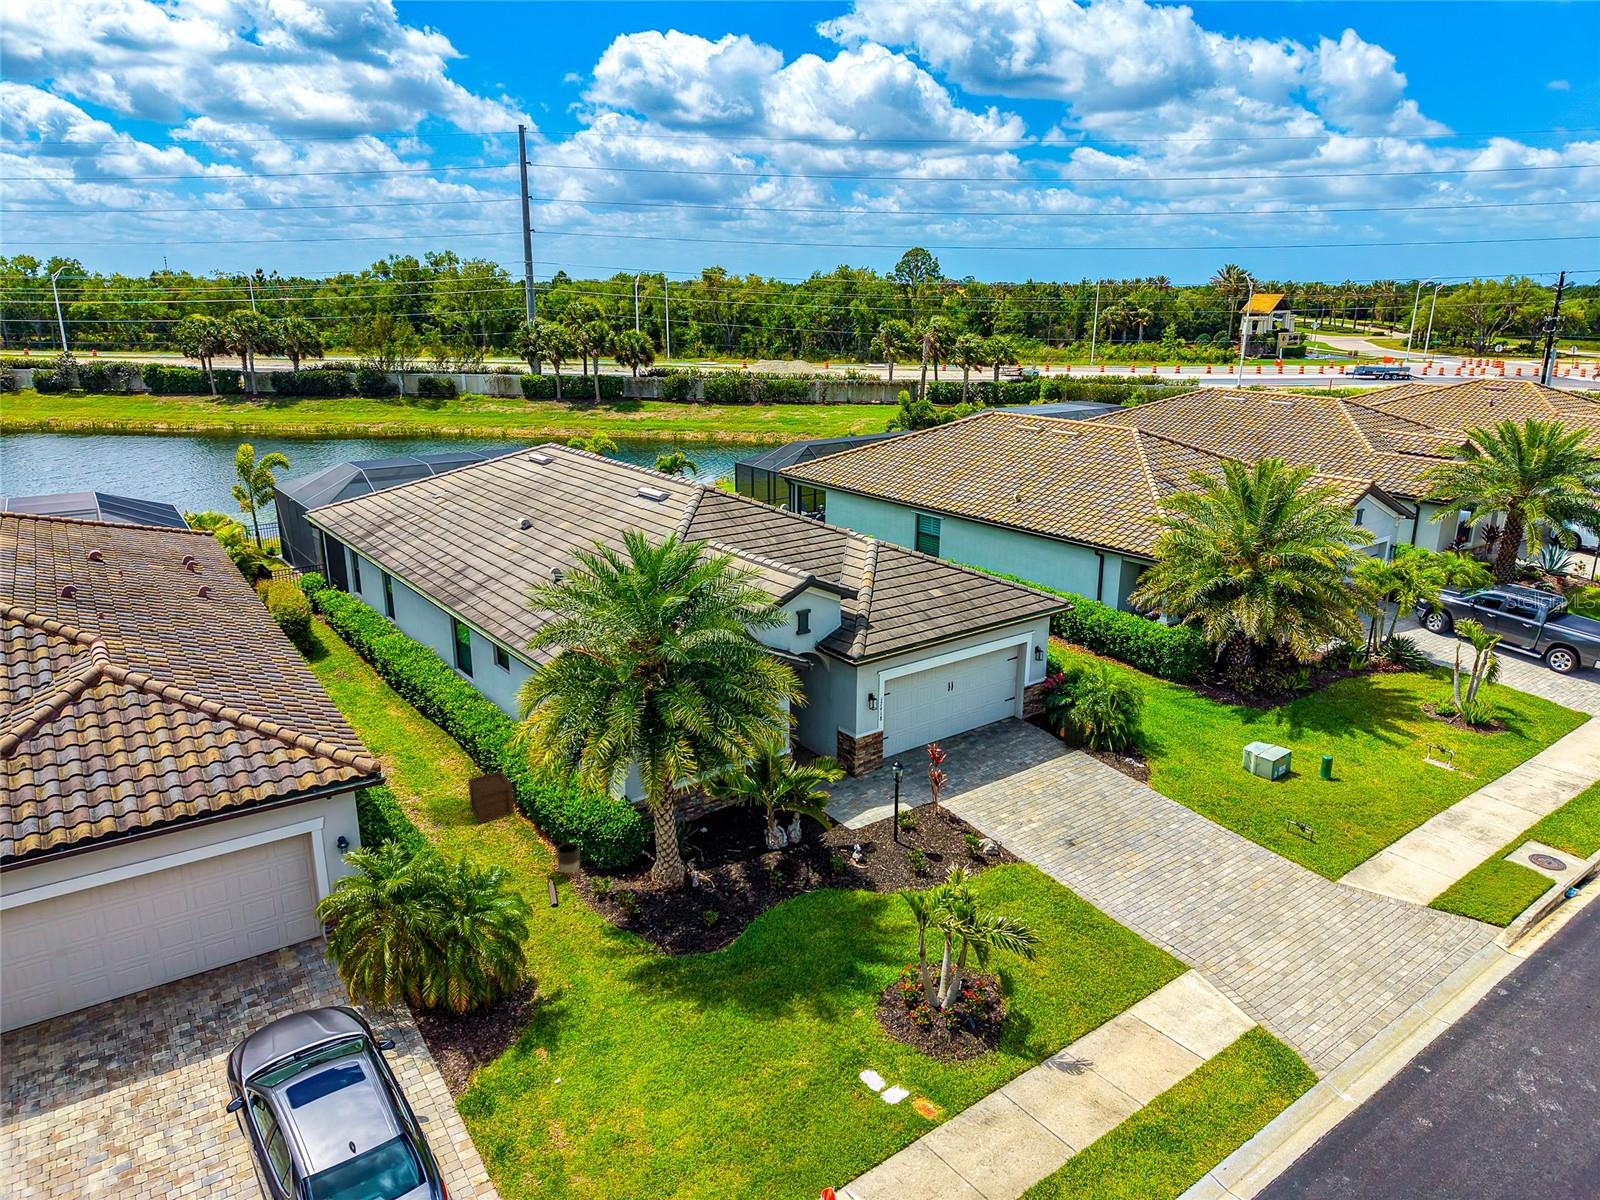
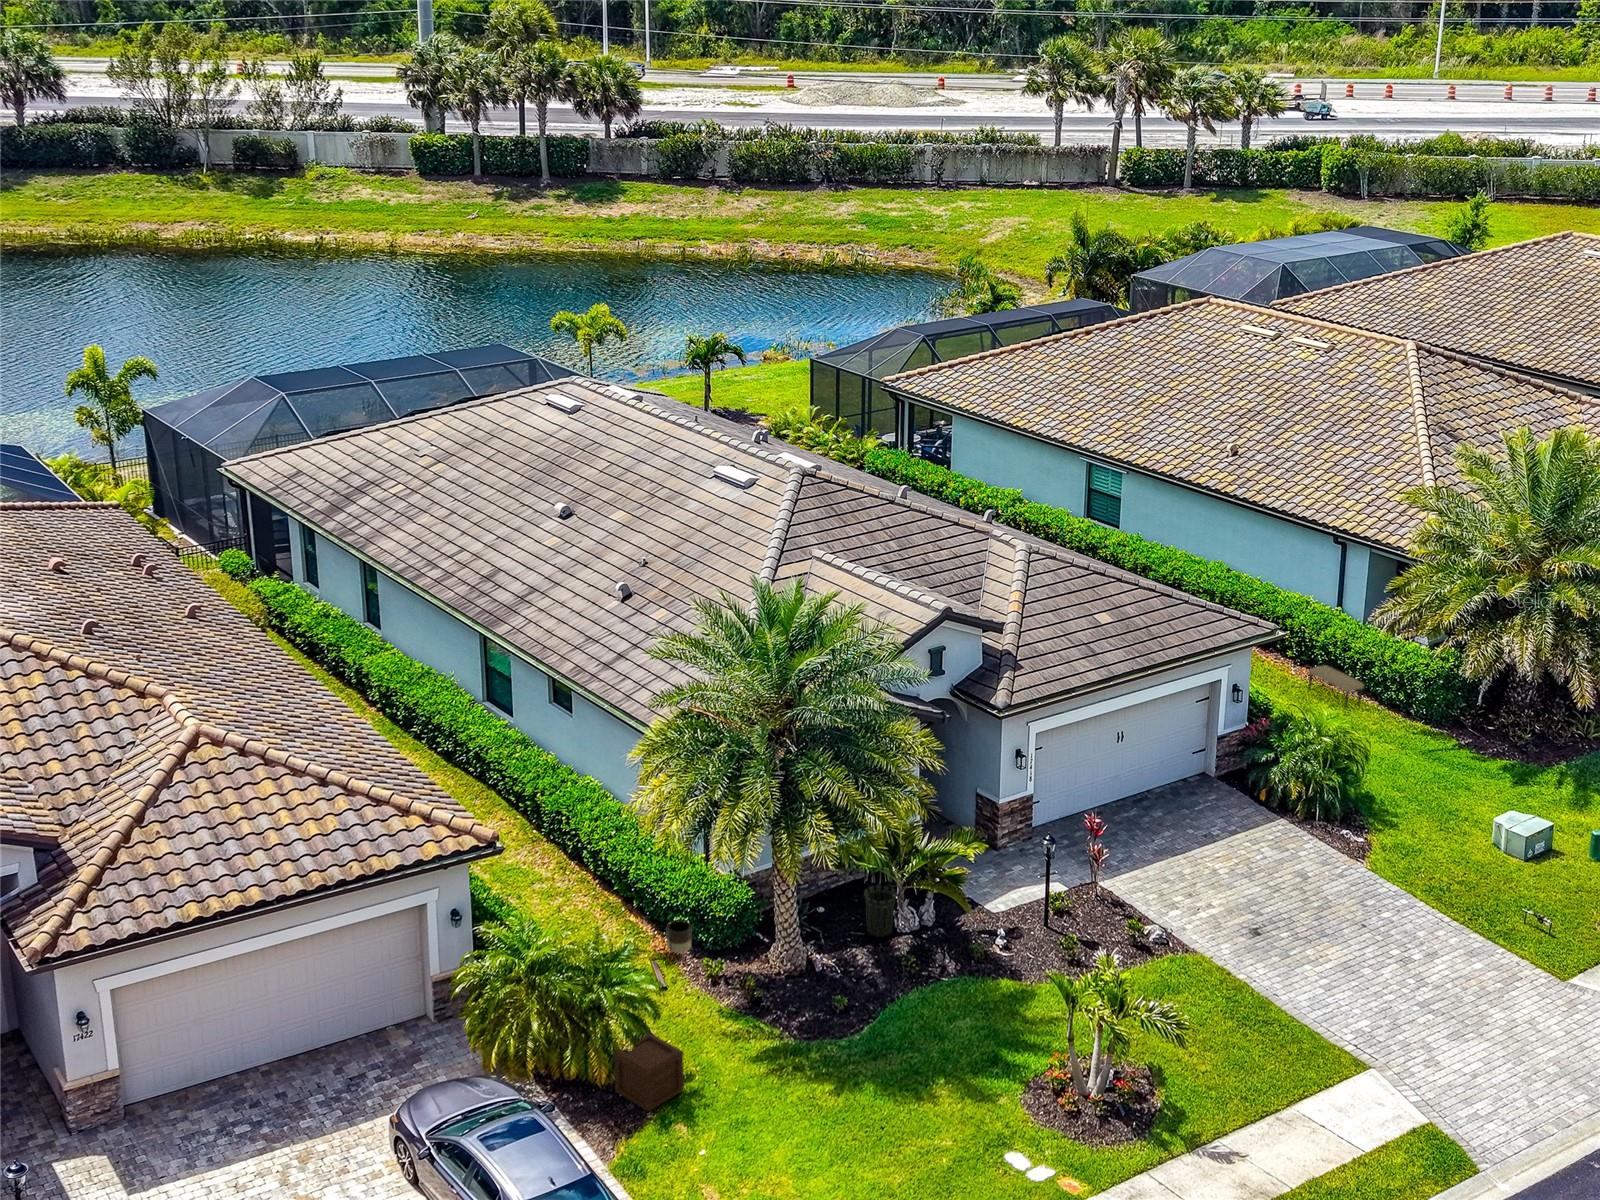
bench: none [1080,640,1122,670] -> present [1308,665,1364,707]
waste bin: present [1063,716,1086,750] -> present [864,885,897,937]
wooden crate: present [468,771,514,823] -> present [614,1033,684,1111]

